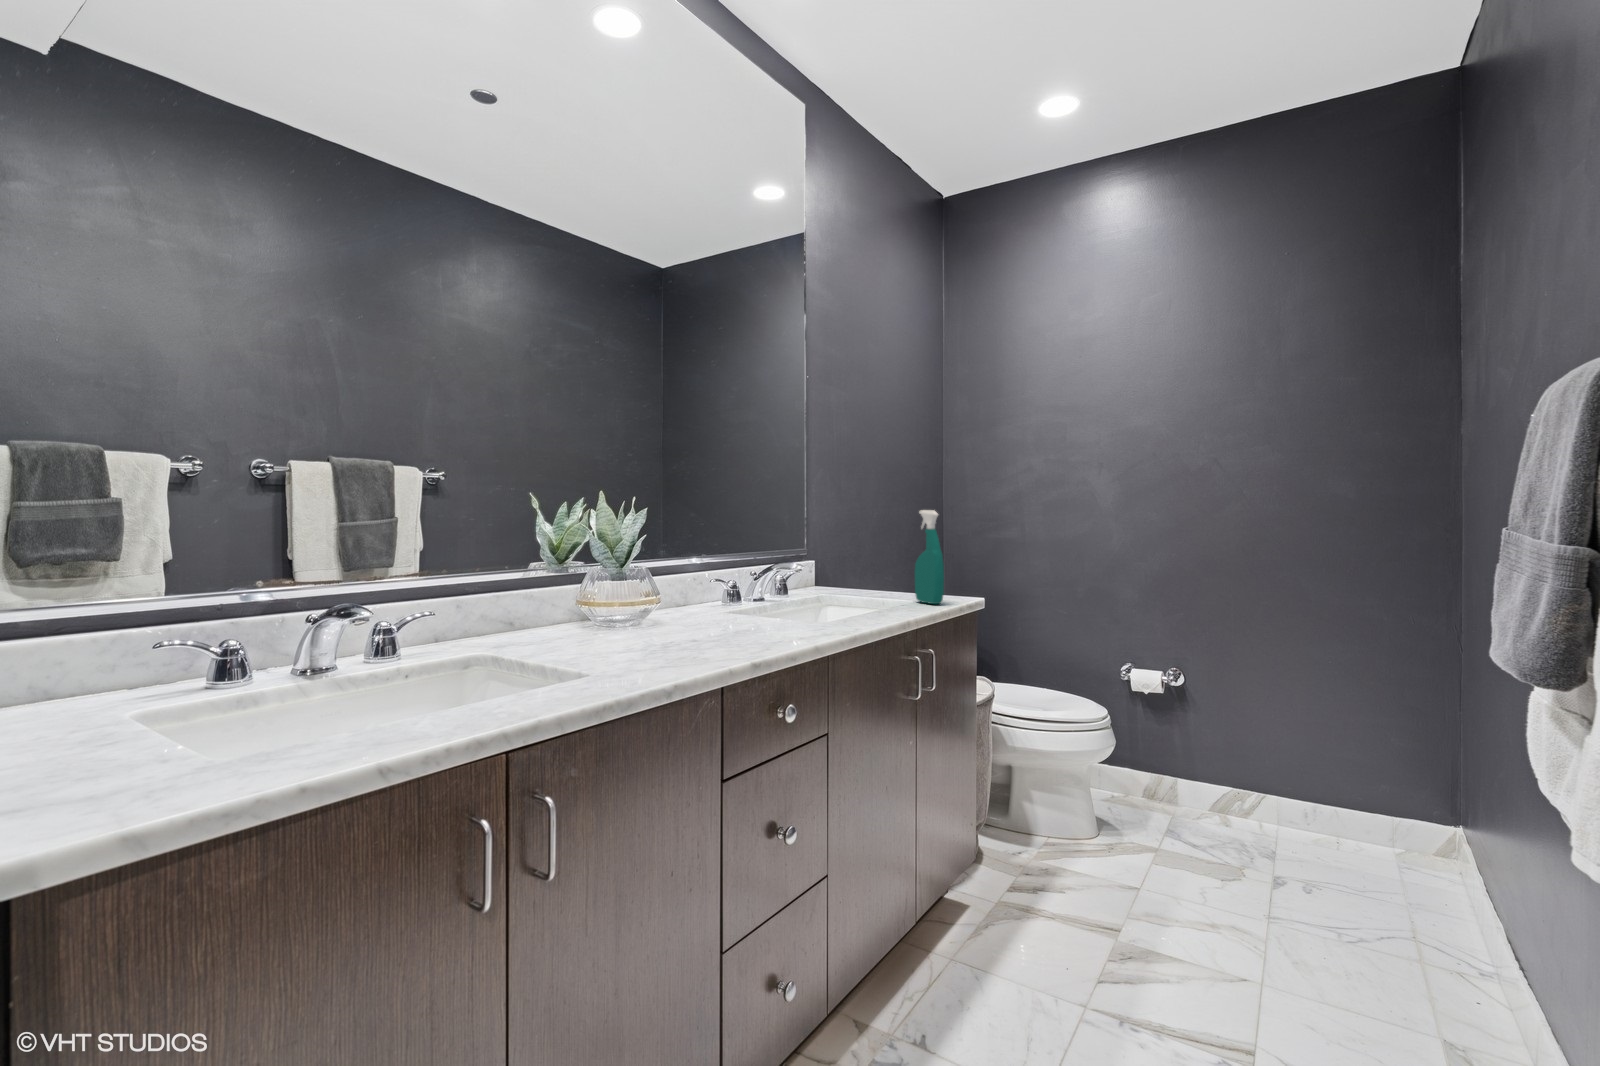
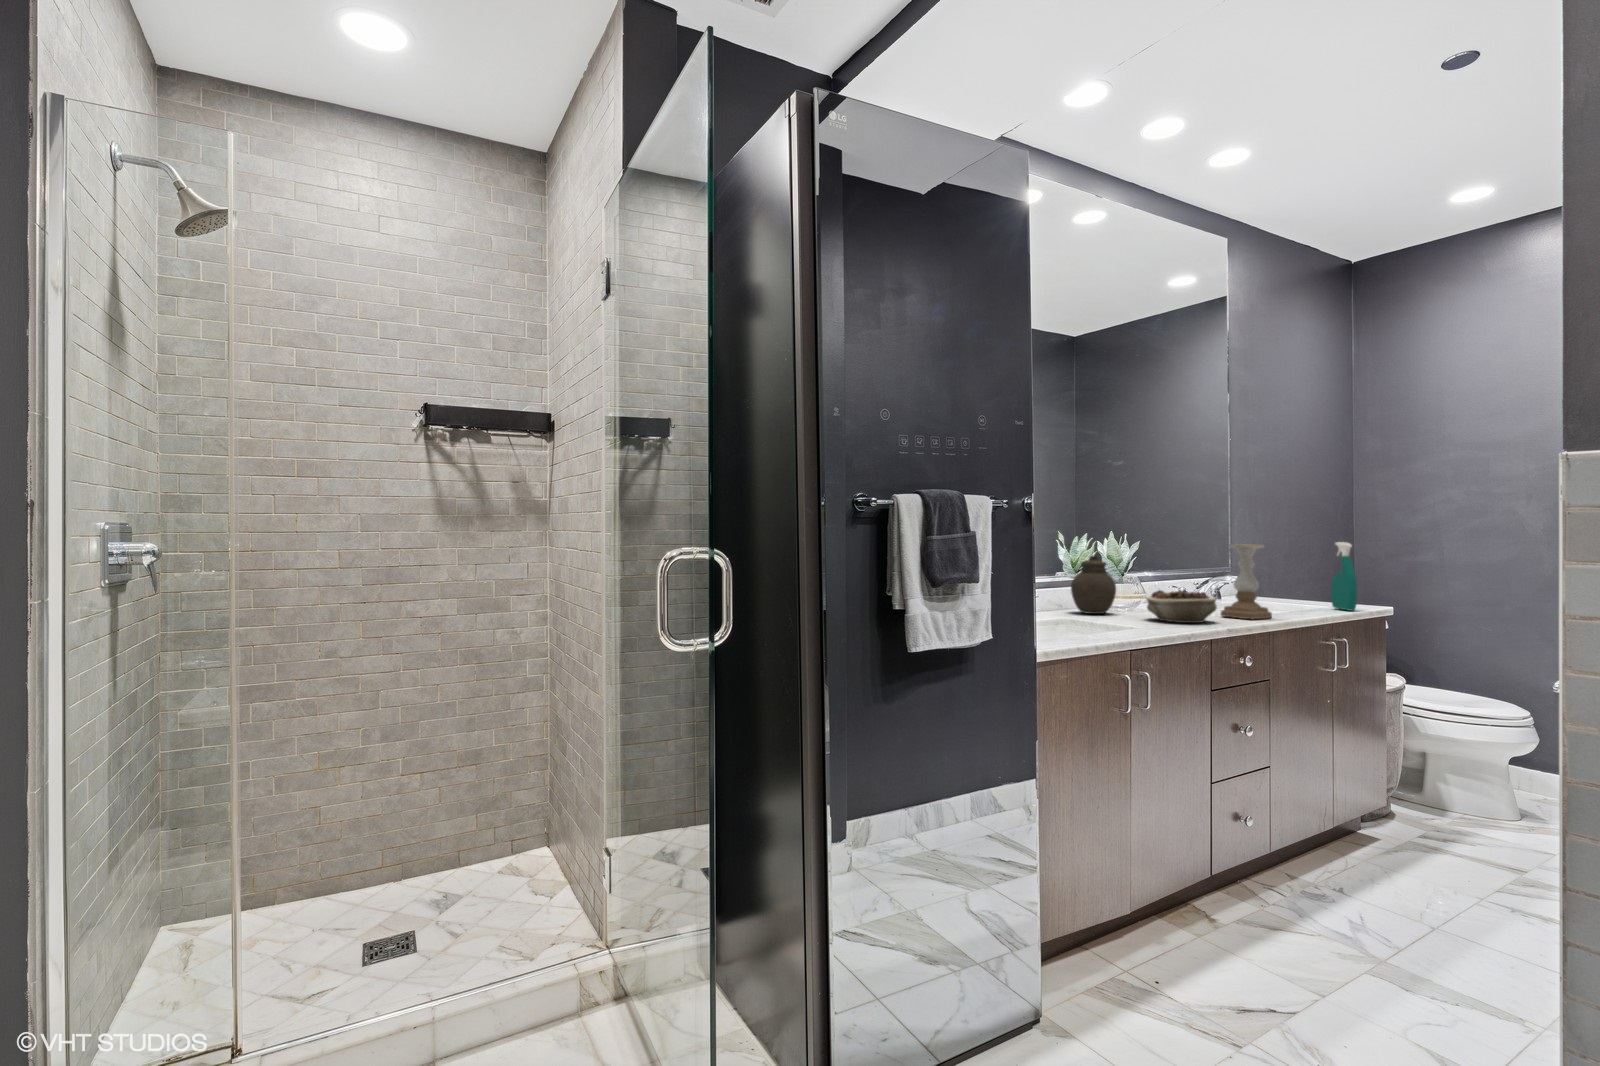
candle holder: none [761,511,834,634] -> present [1221,544,1272,619]
jar: none [518,533,597,639] -> present [1071,556,1116,614]
succulent planter: none [630,591,744,653] -> present [1146,589,1217,623]

